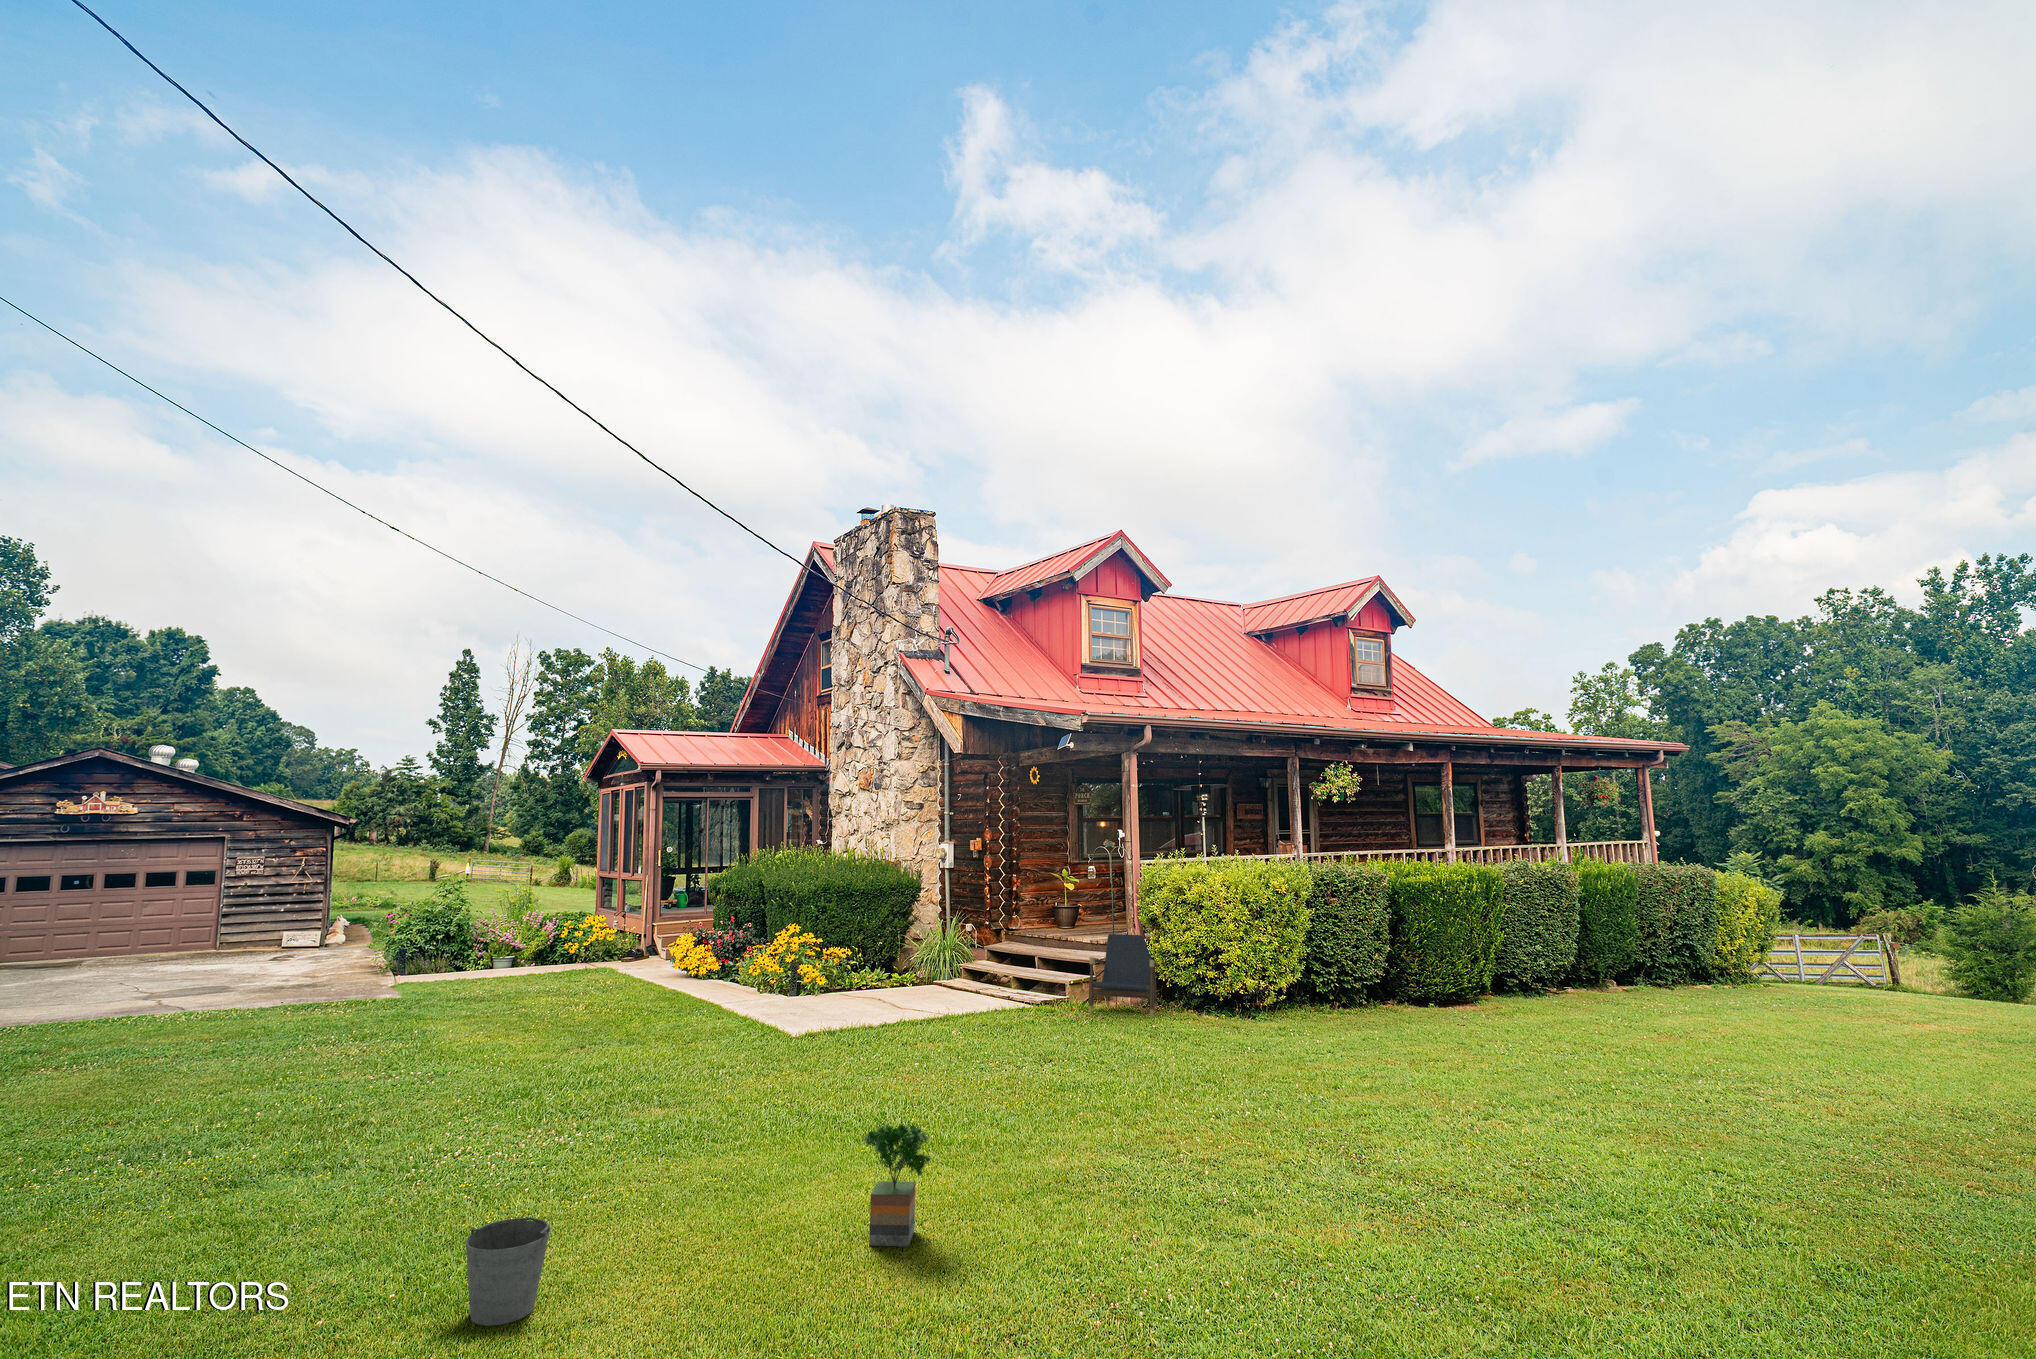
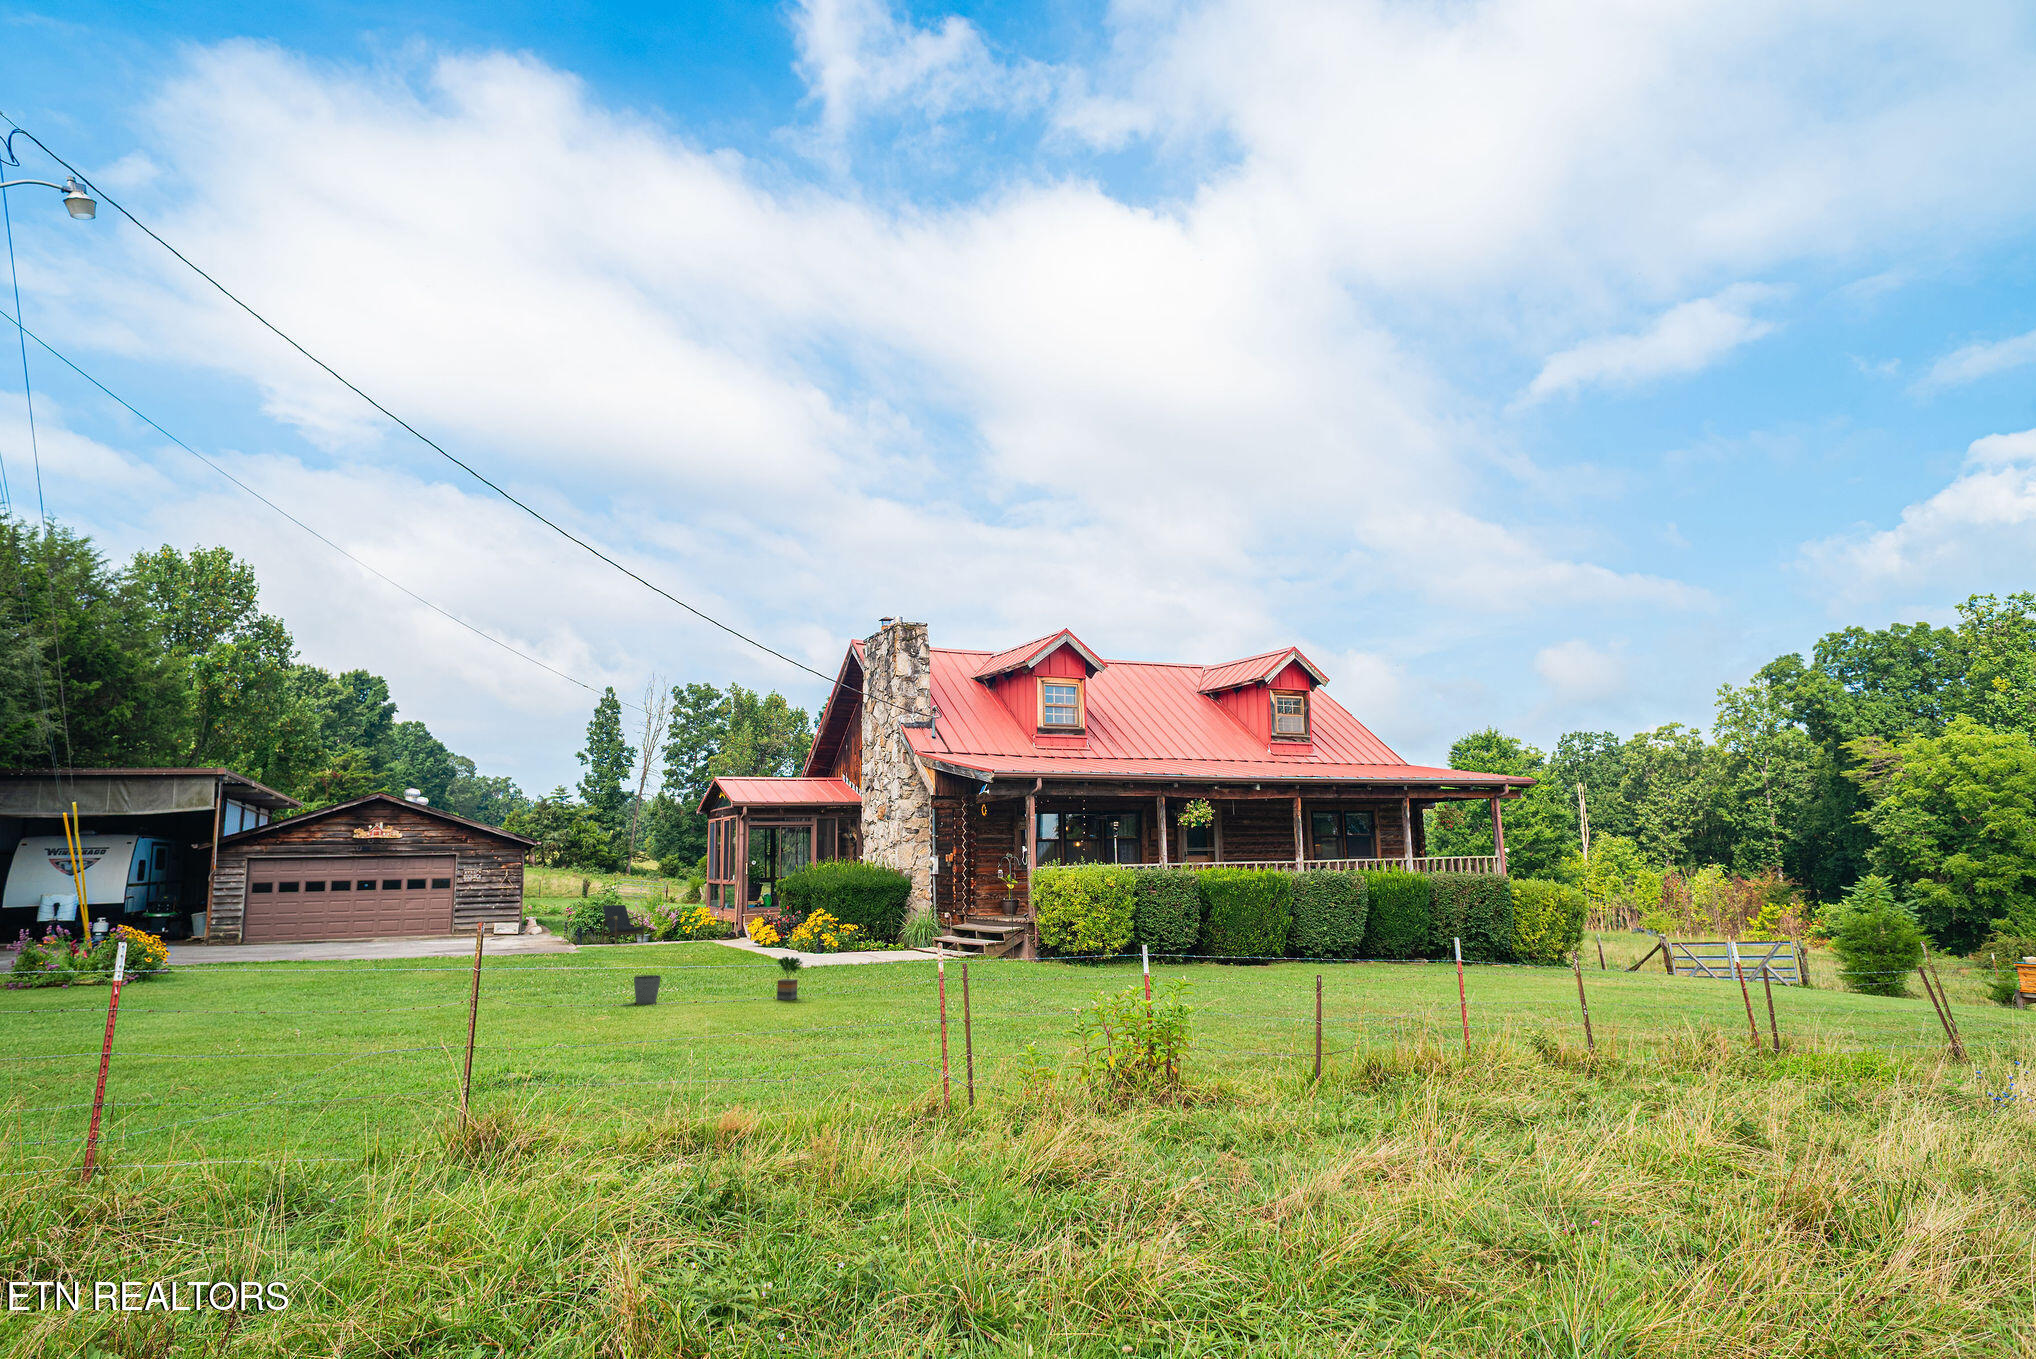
lounge chair: present [1089,934,1158,1018] -> present [602,905,645,944]

